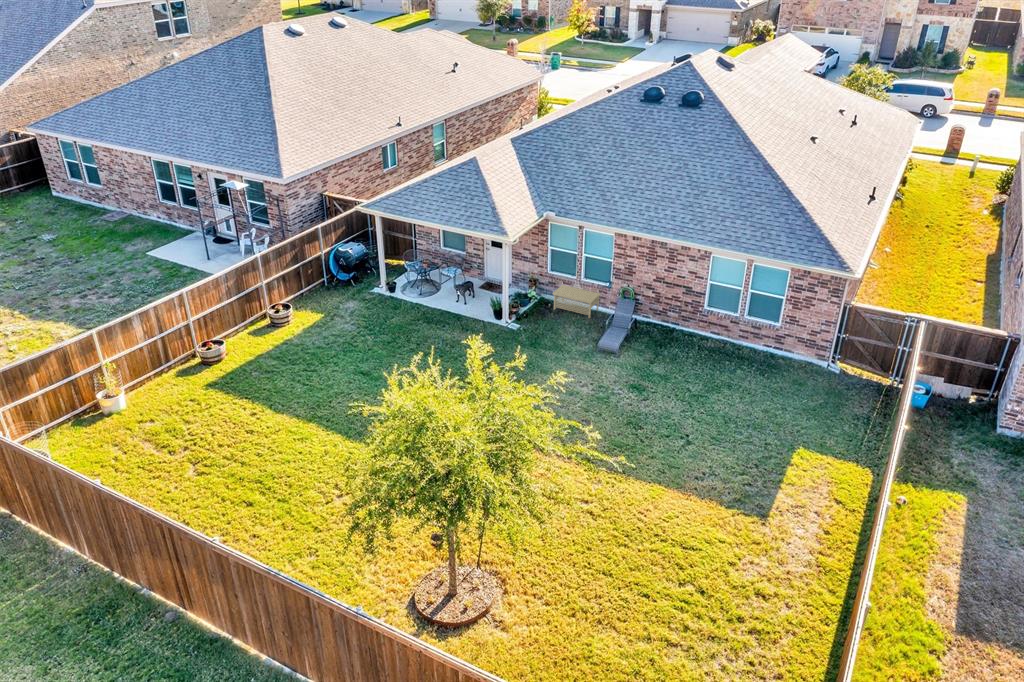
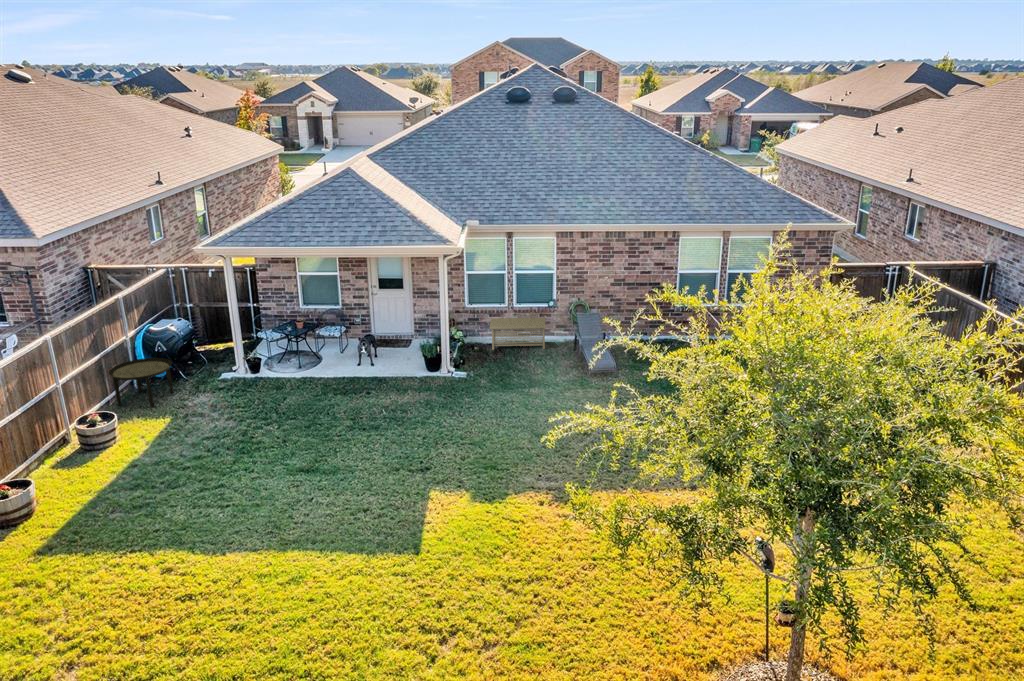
round table: none [302,268,341,302] -> present [109,358,174,407]

